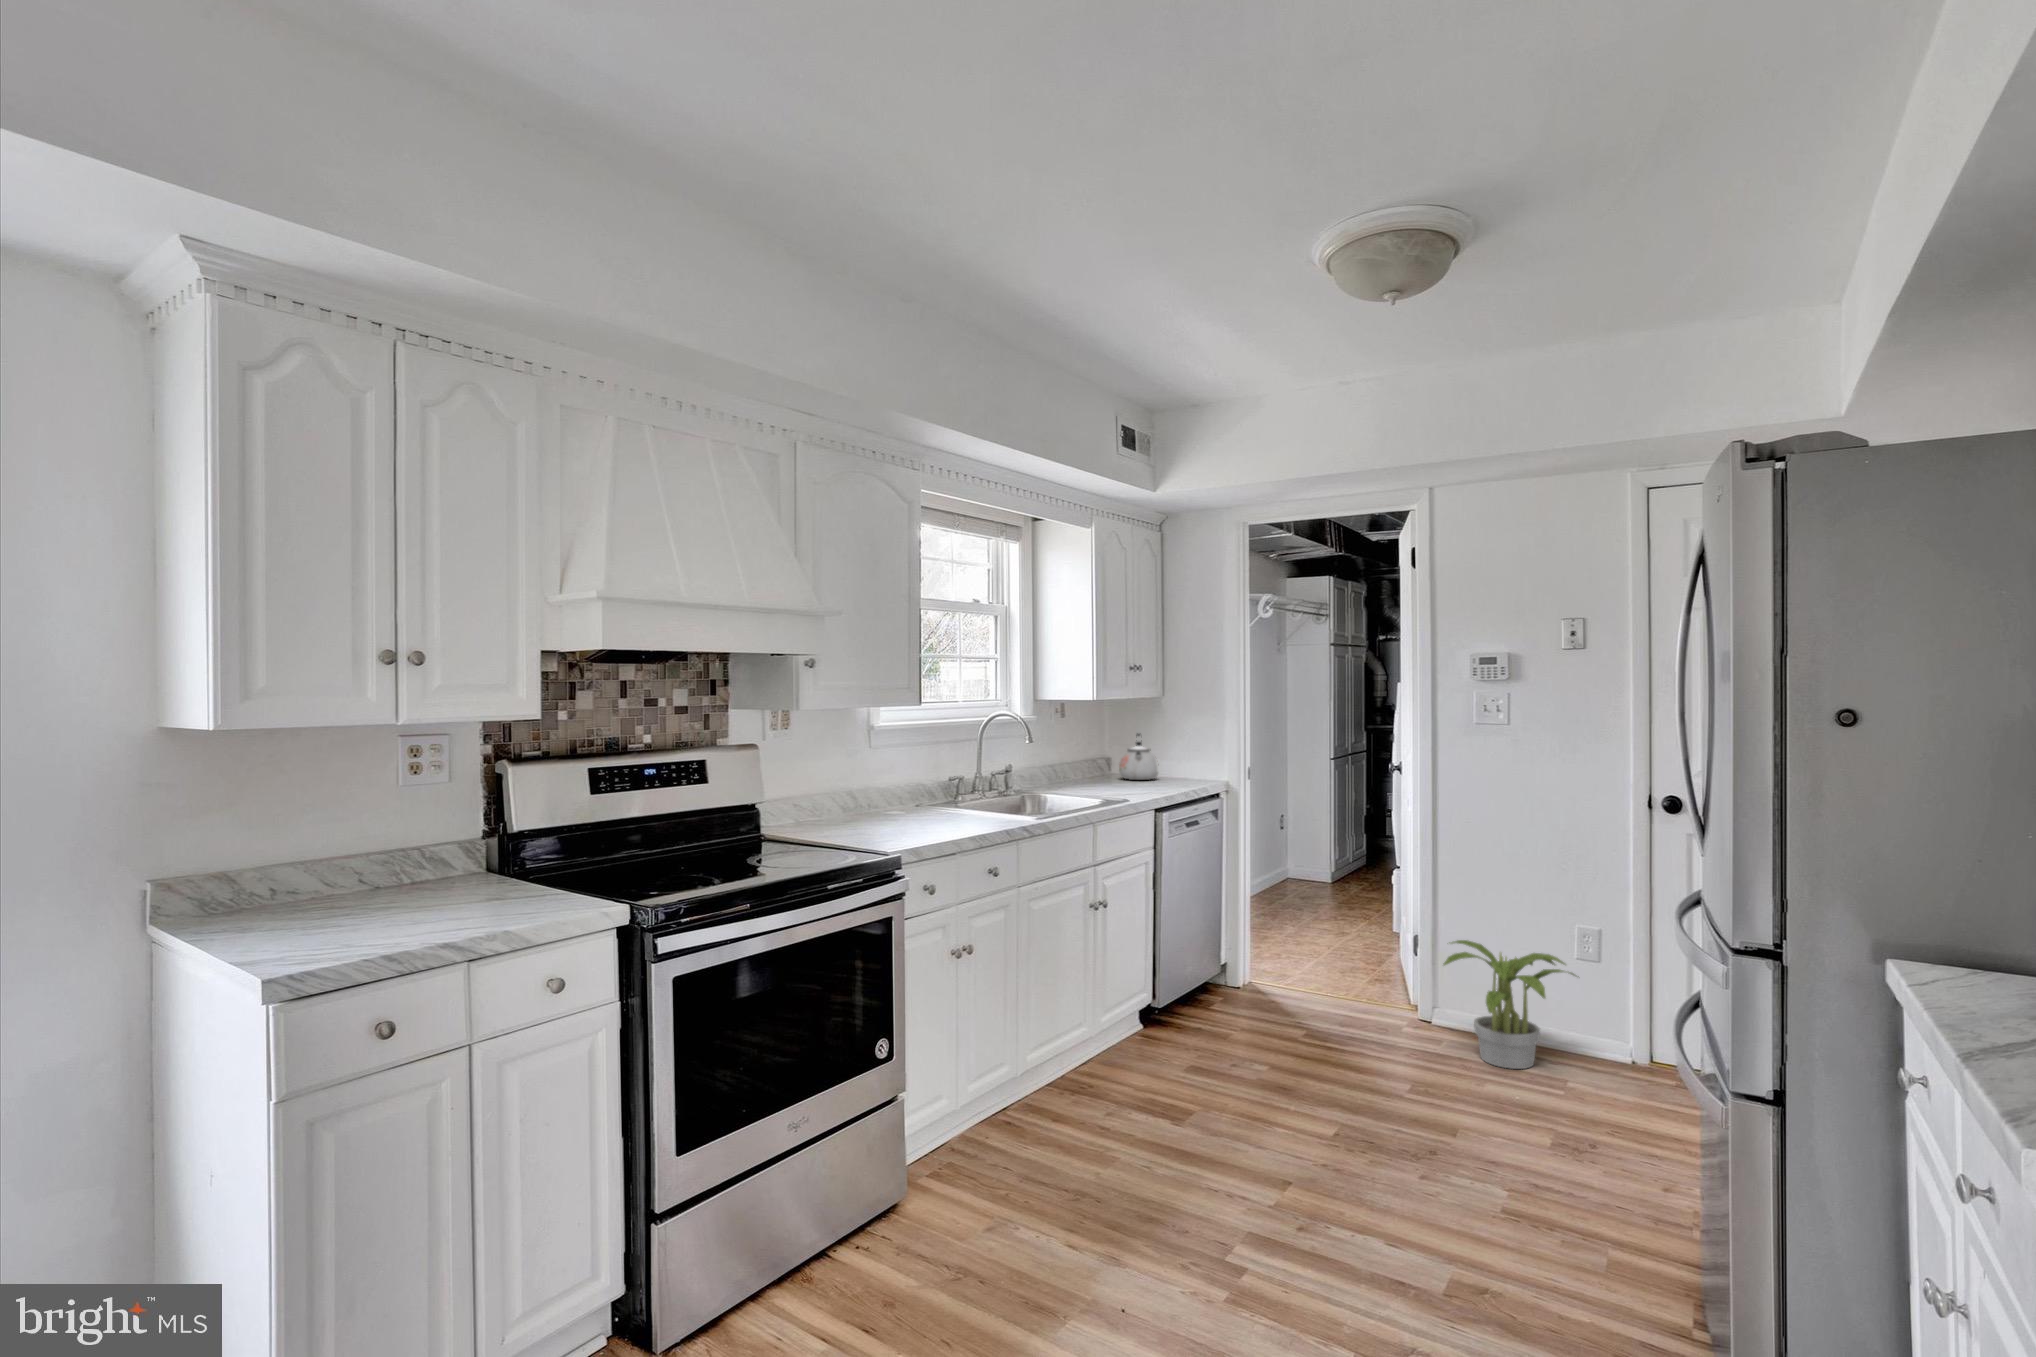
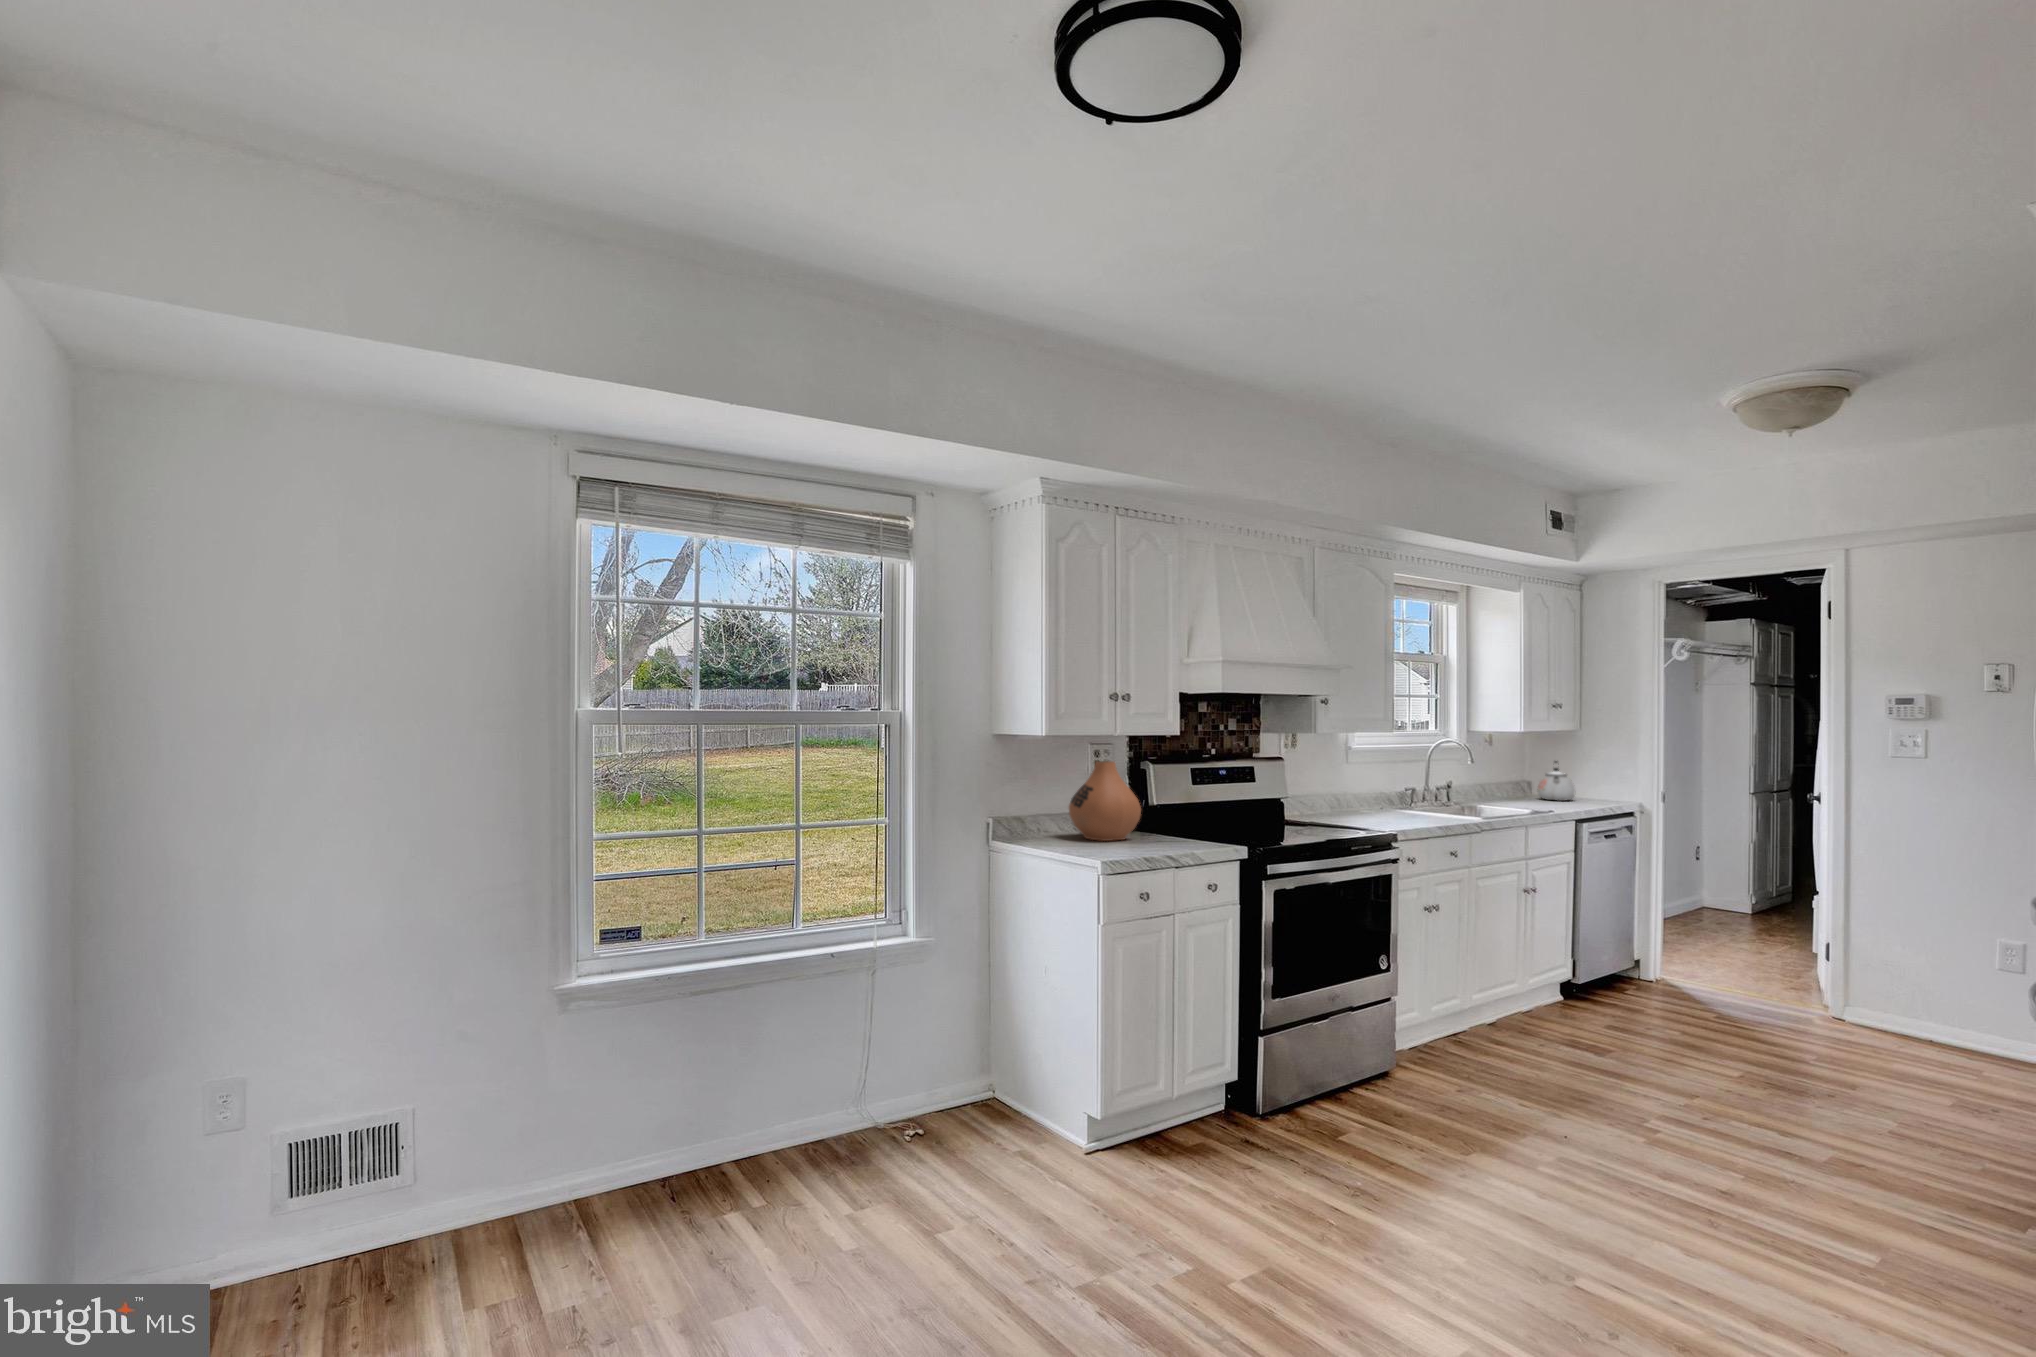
vase: none [285,770,434,919] -> present [1069,761,1141,841]
potted plant: present [1444,940,1576,1069] -> none [1854,948,2001,1061]

